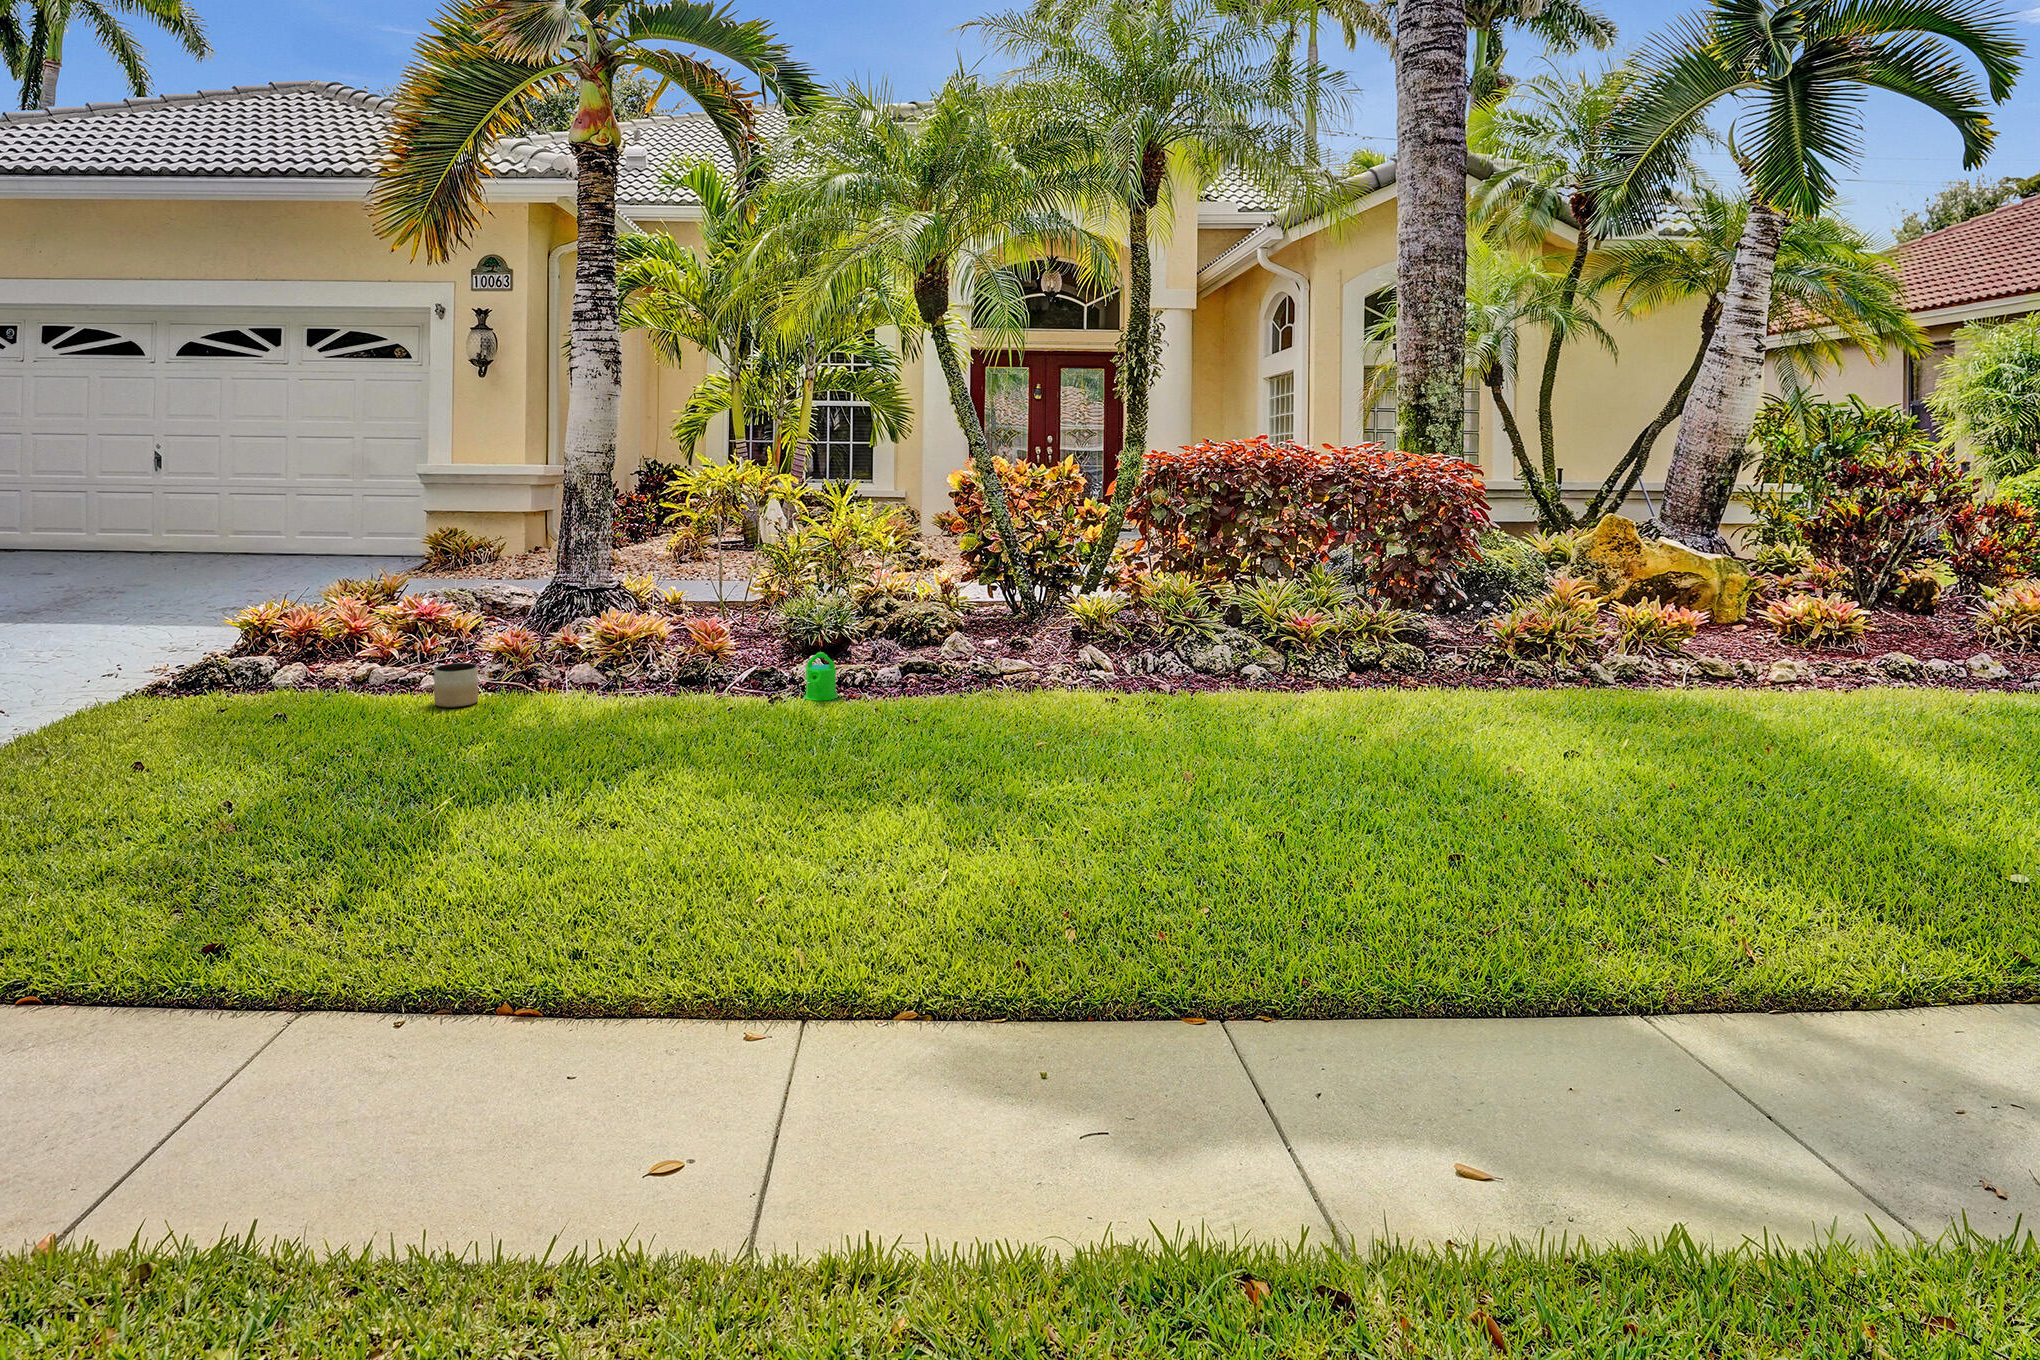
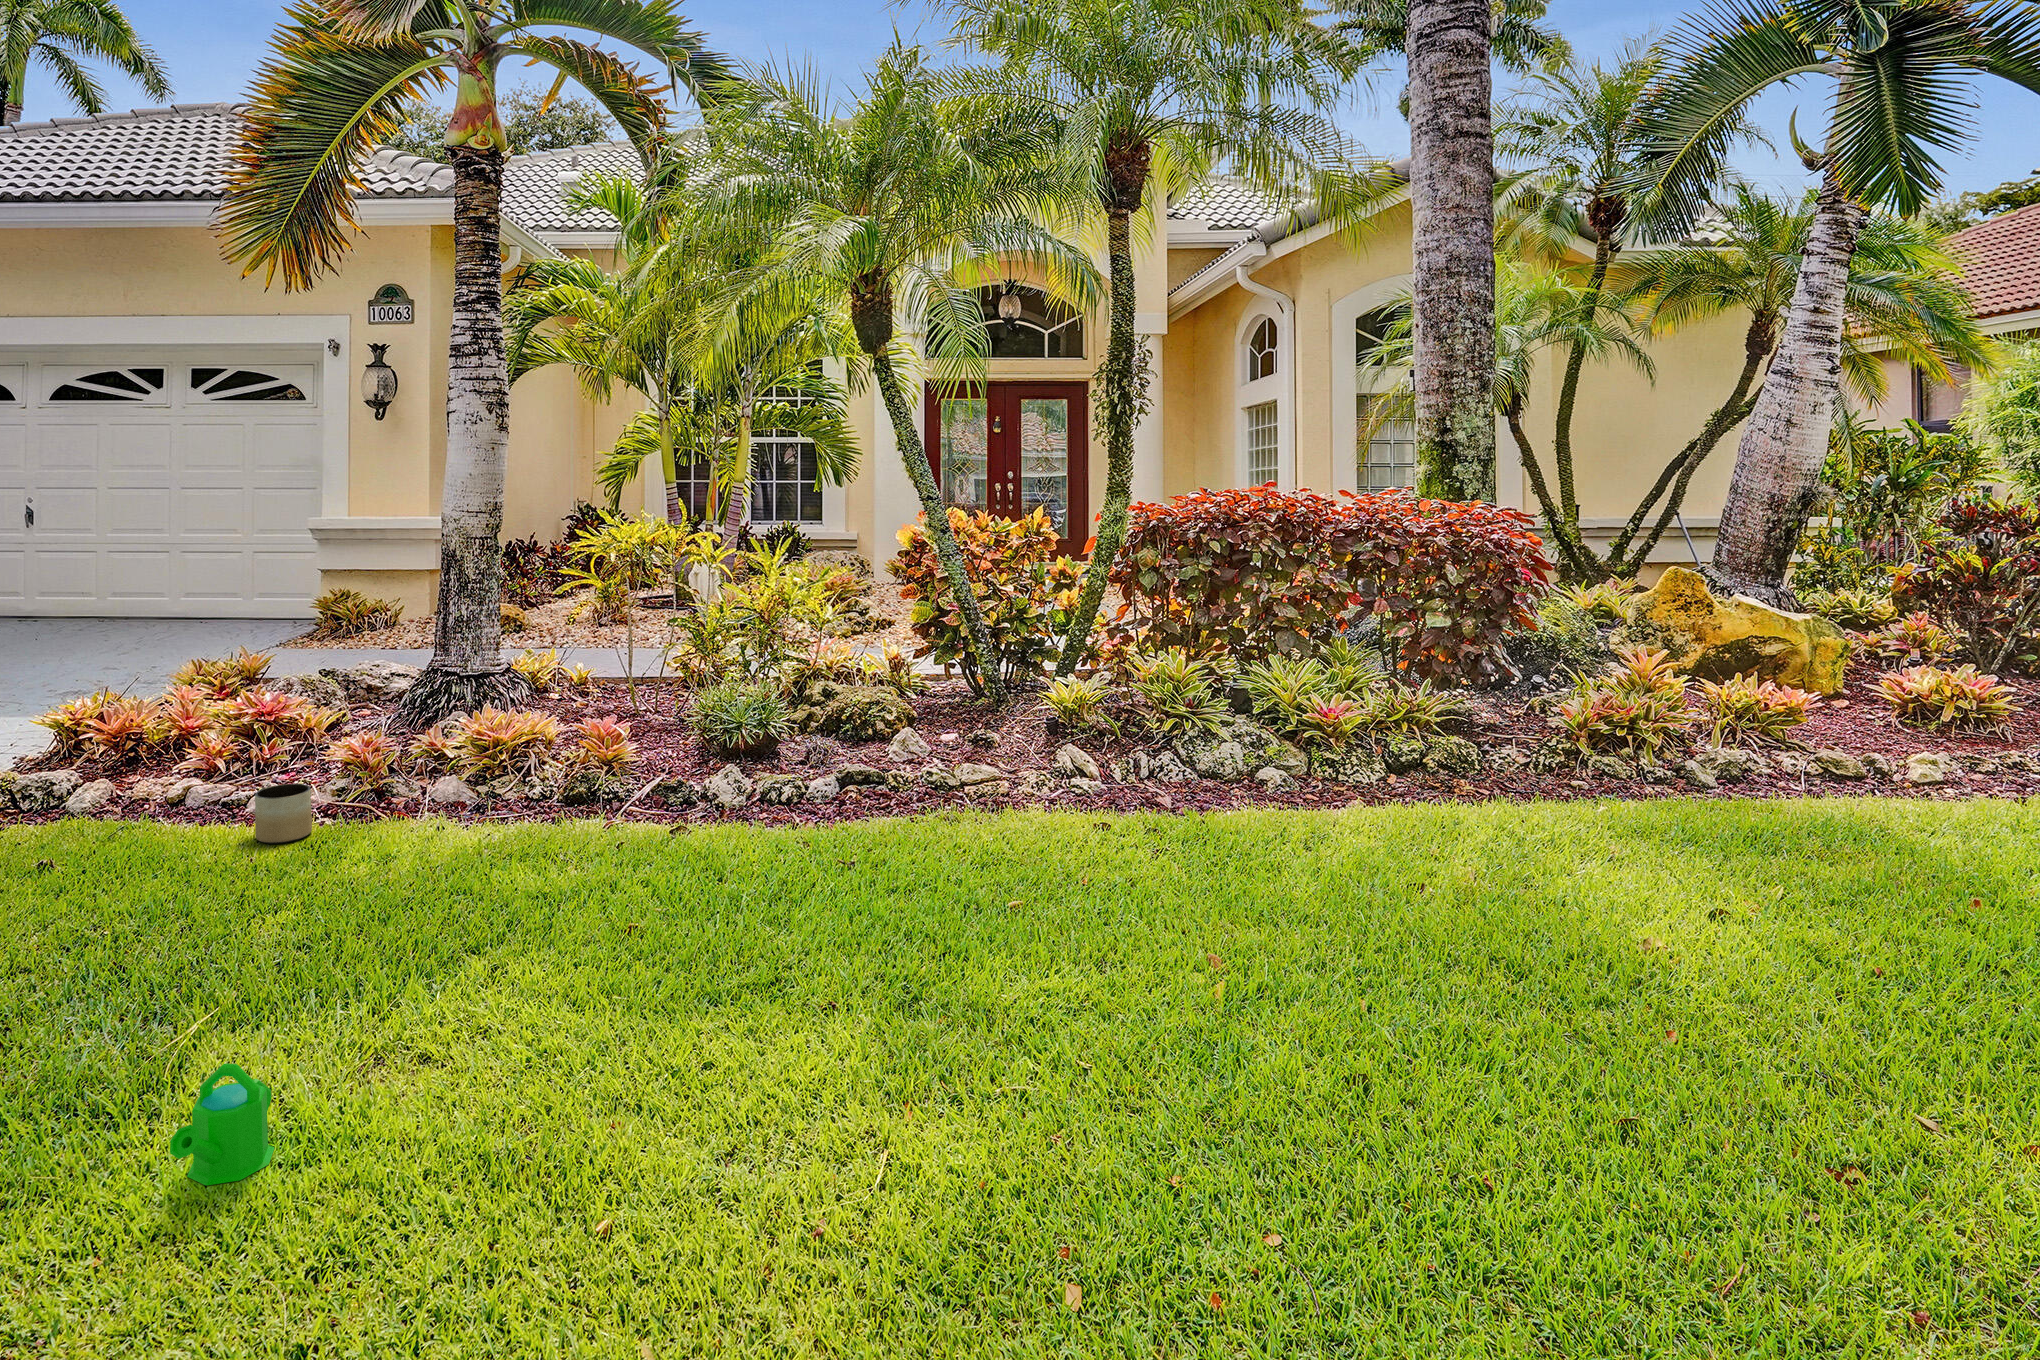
watering can: present [804,652,838,701] -> present [170,1063,274,1185]

